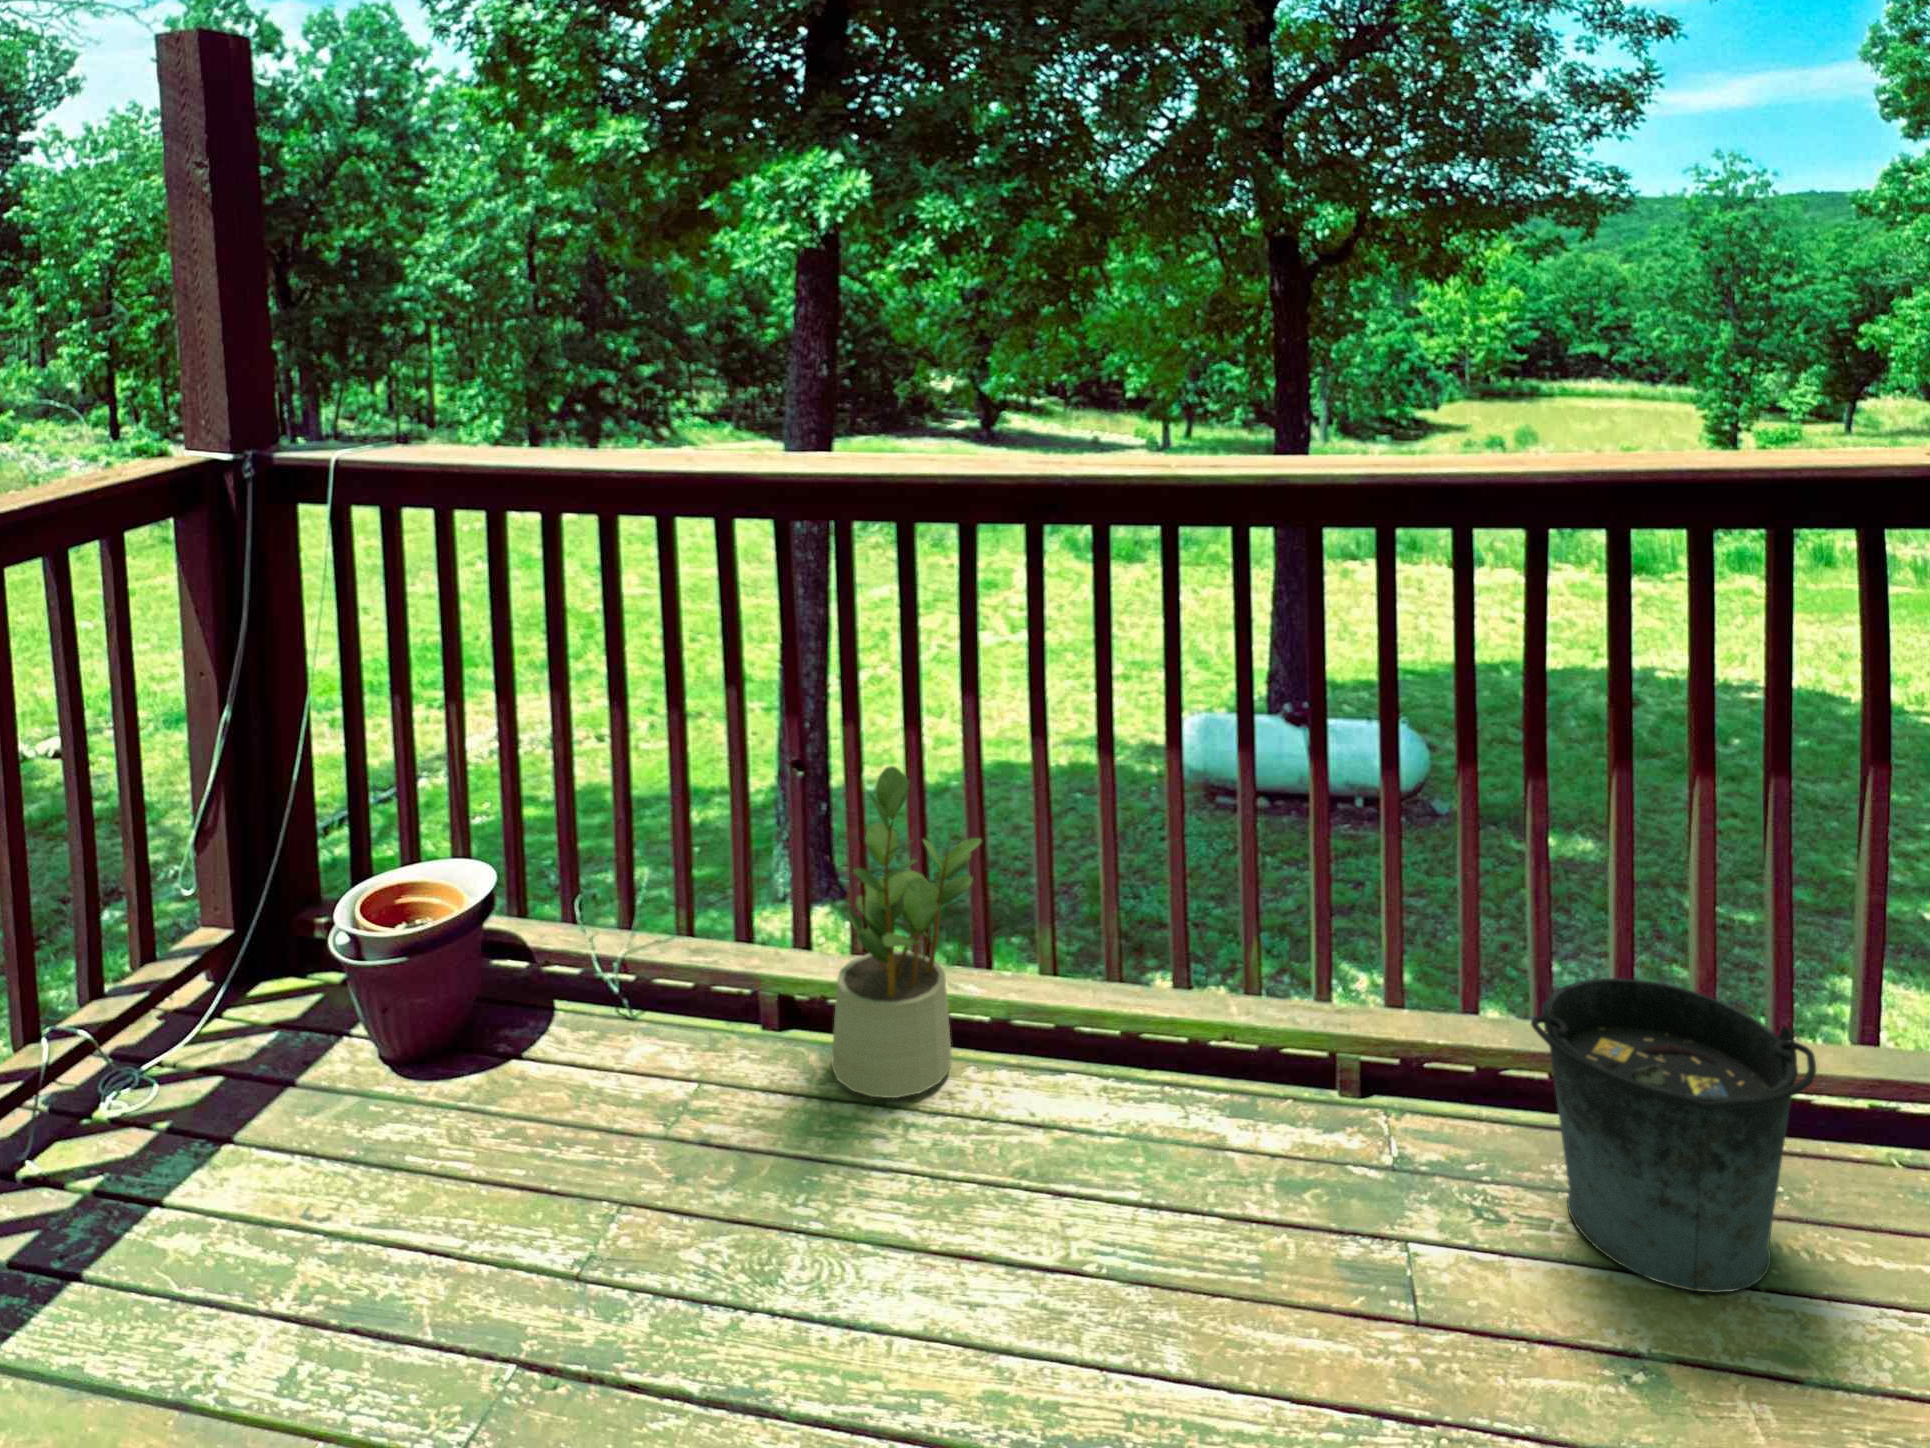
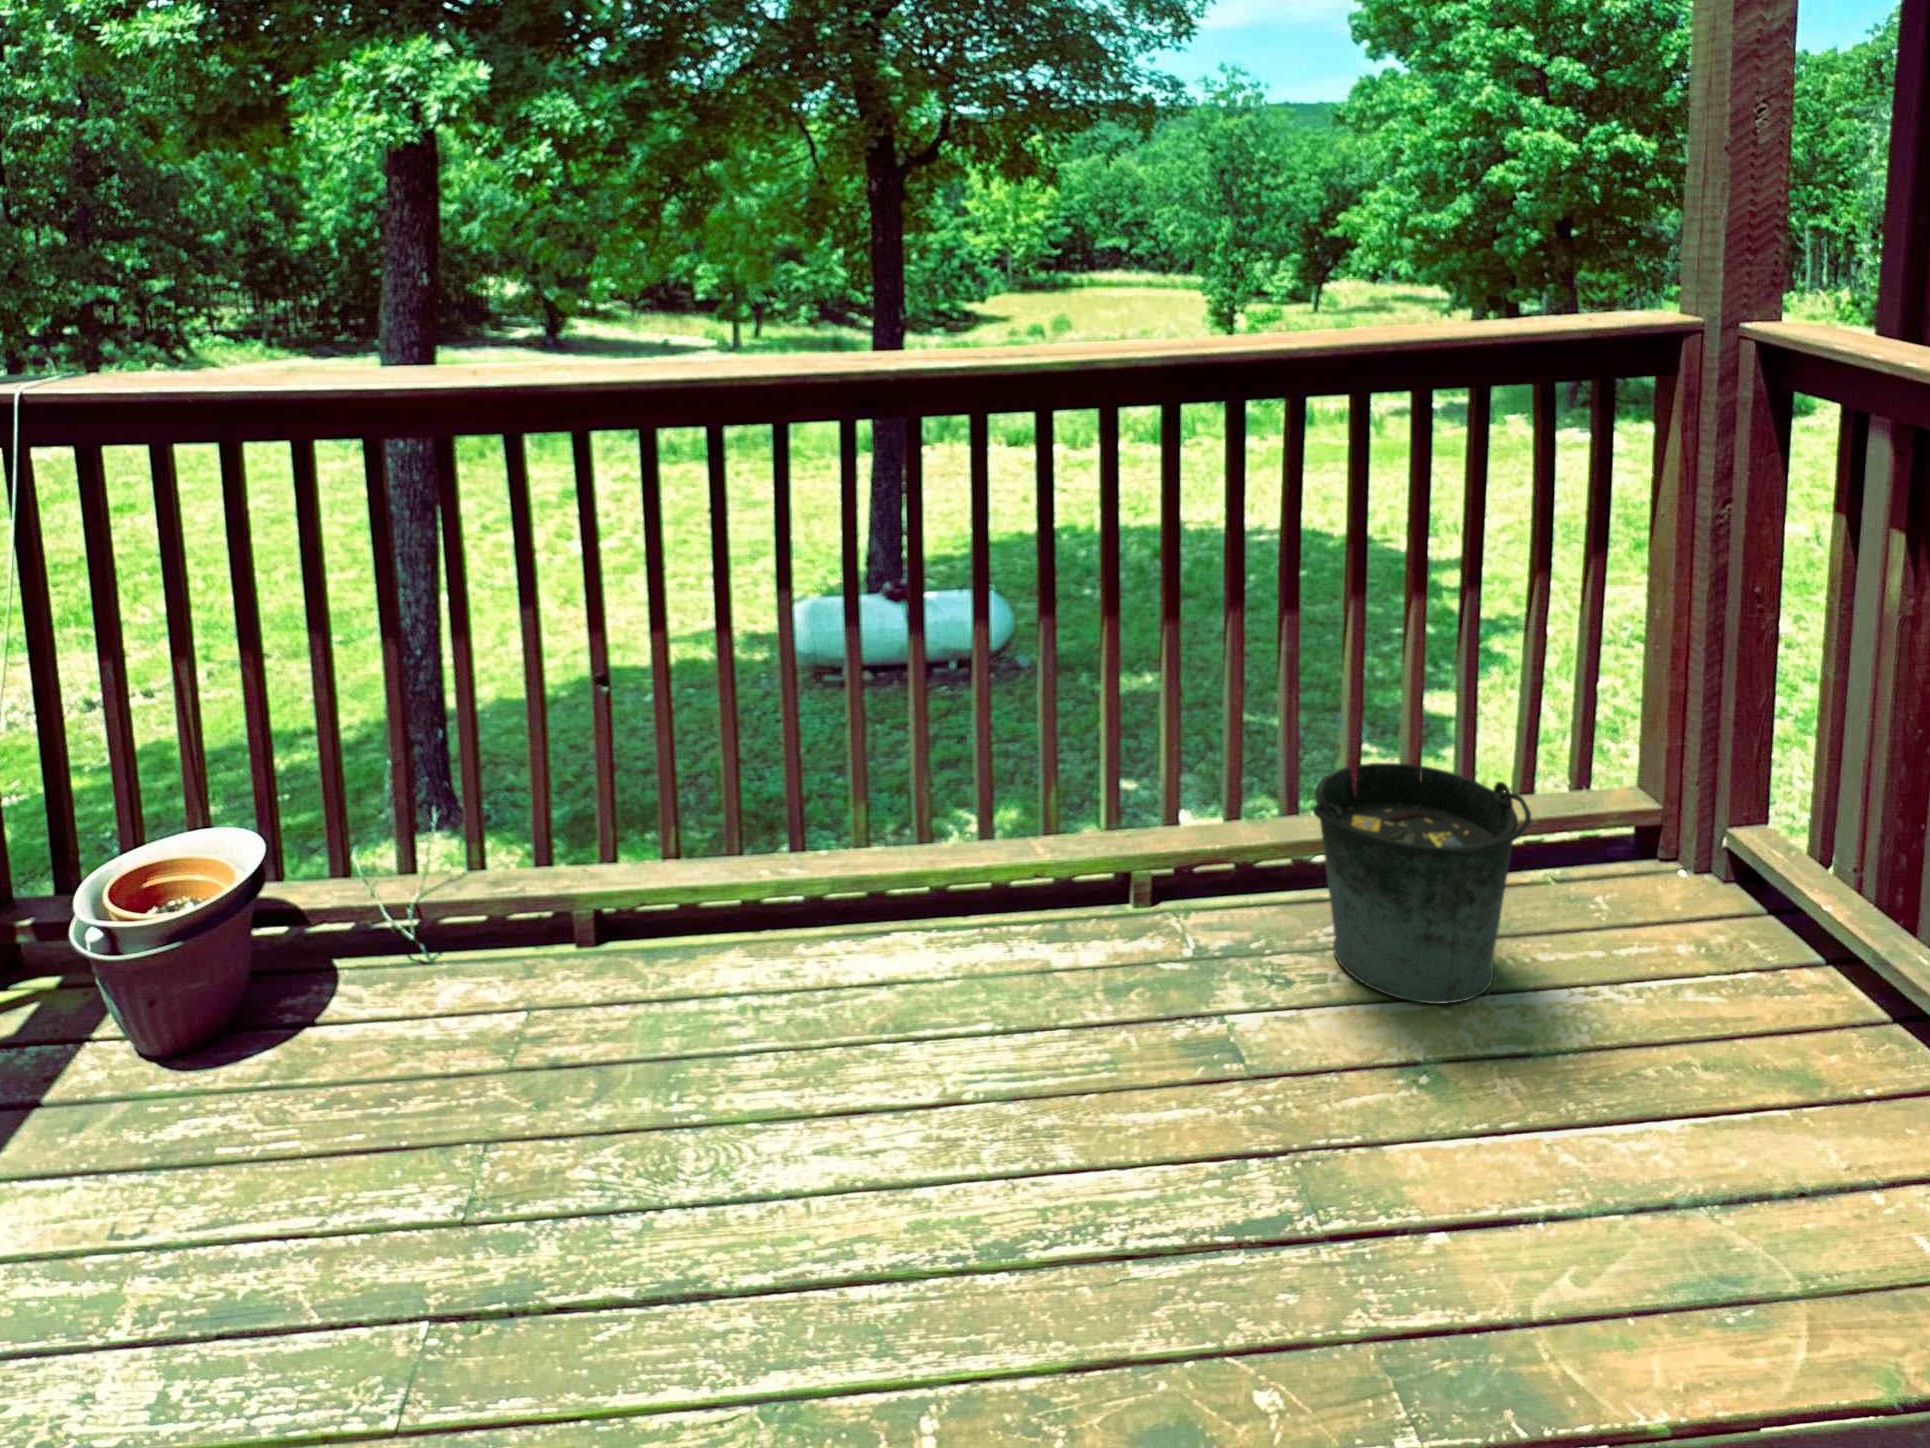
potted plant: present [831,766,982,1098] -> none [654,665,792,988]

